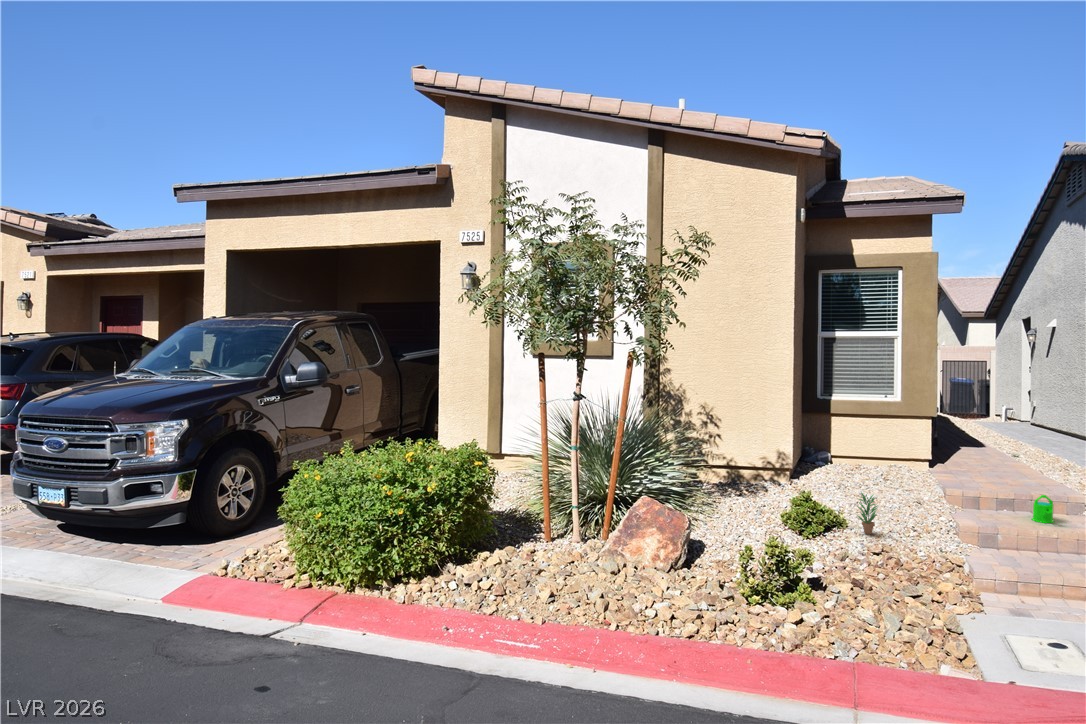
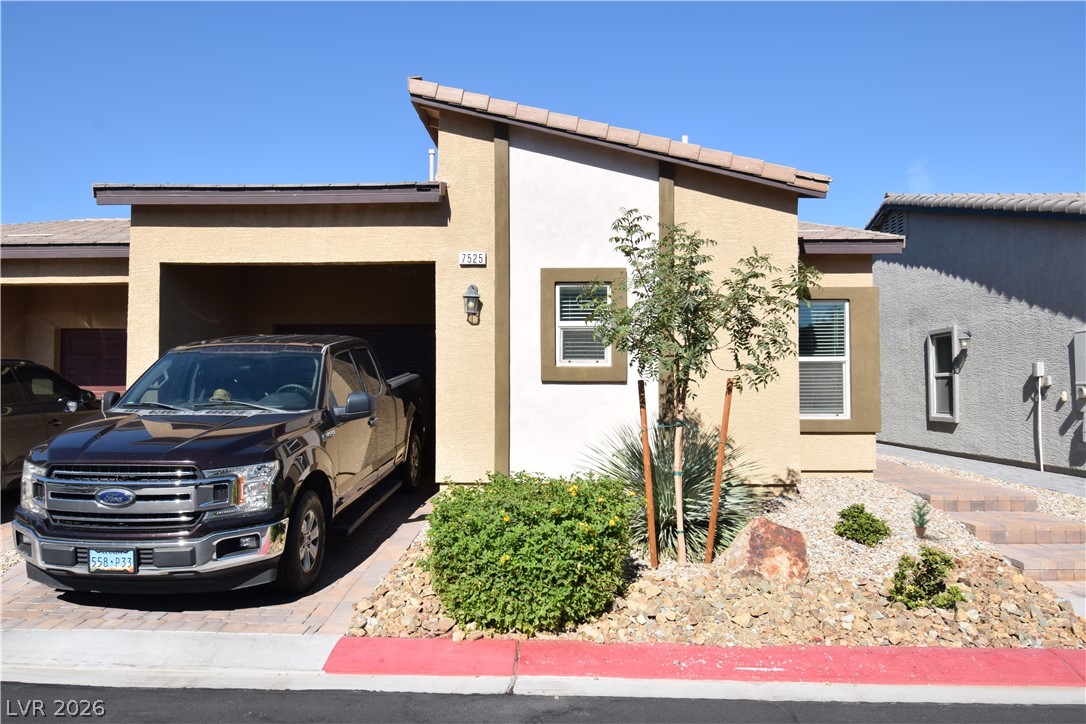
watering can: present [1032,495,1054,523] -> none [1011,494,1035,518]

